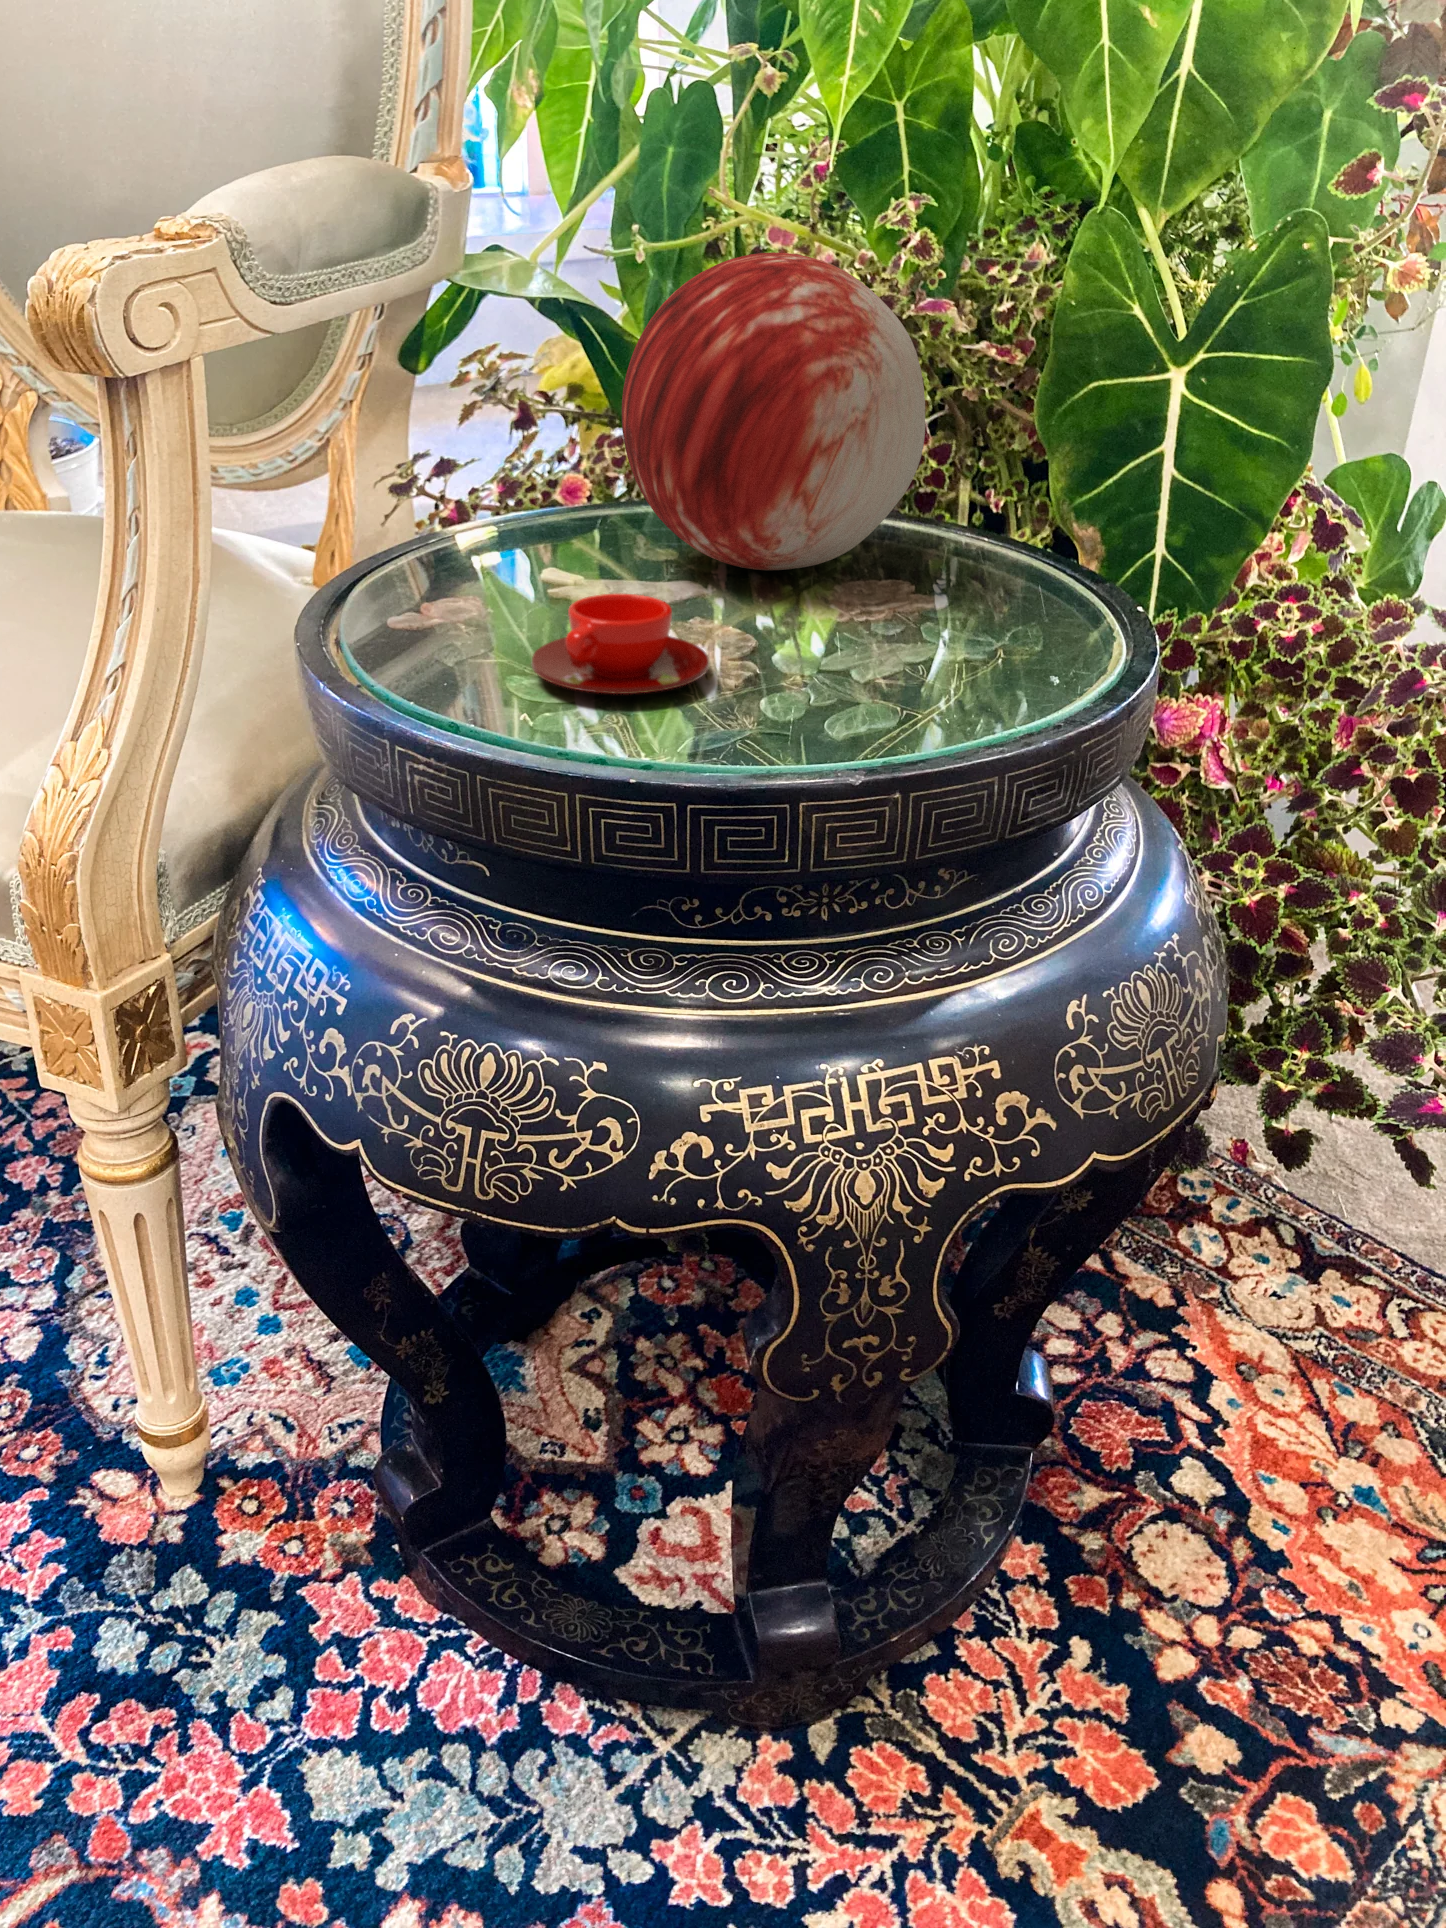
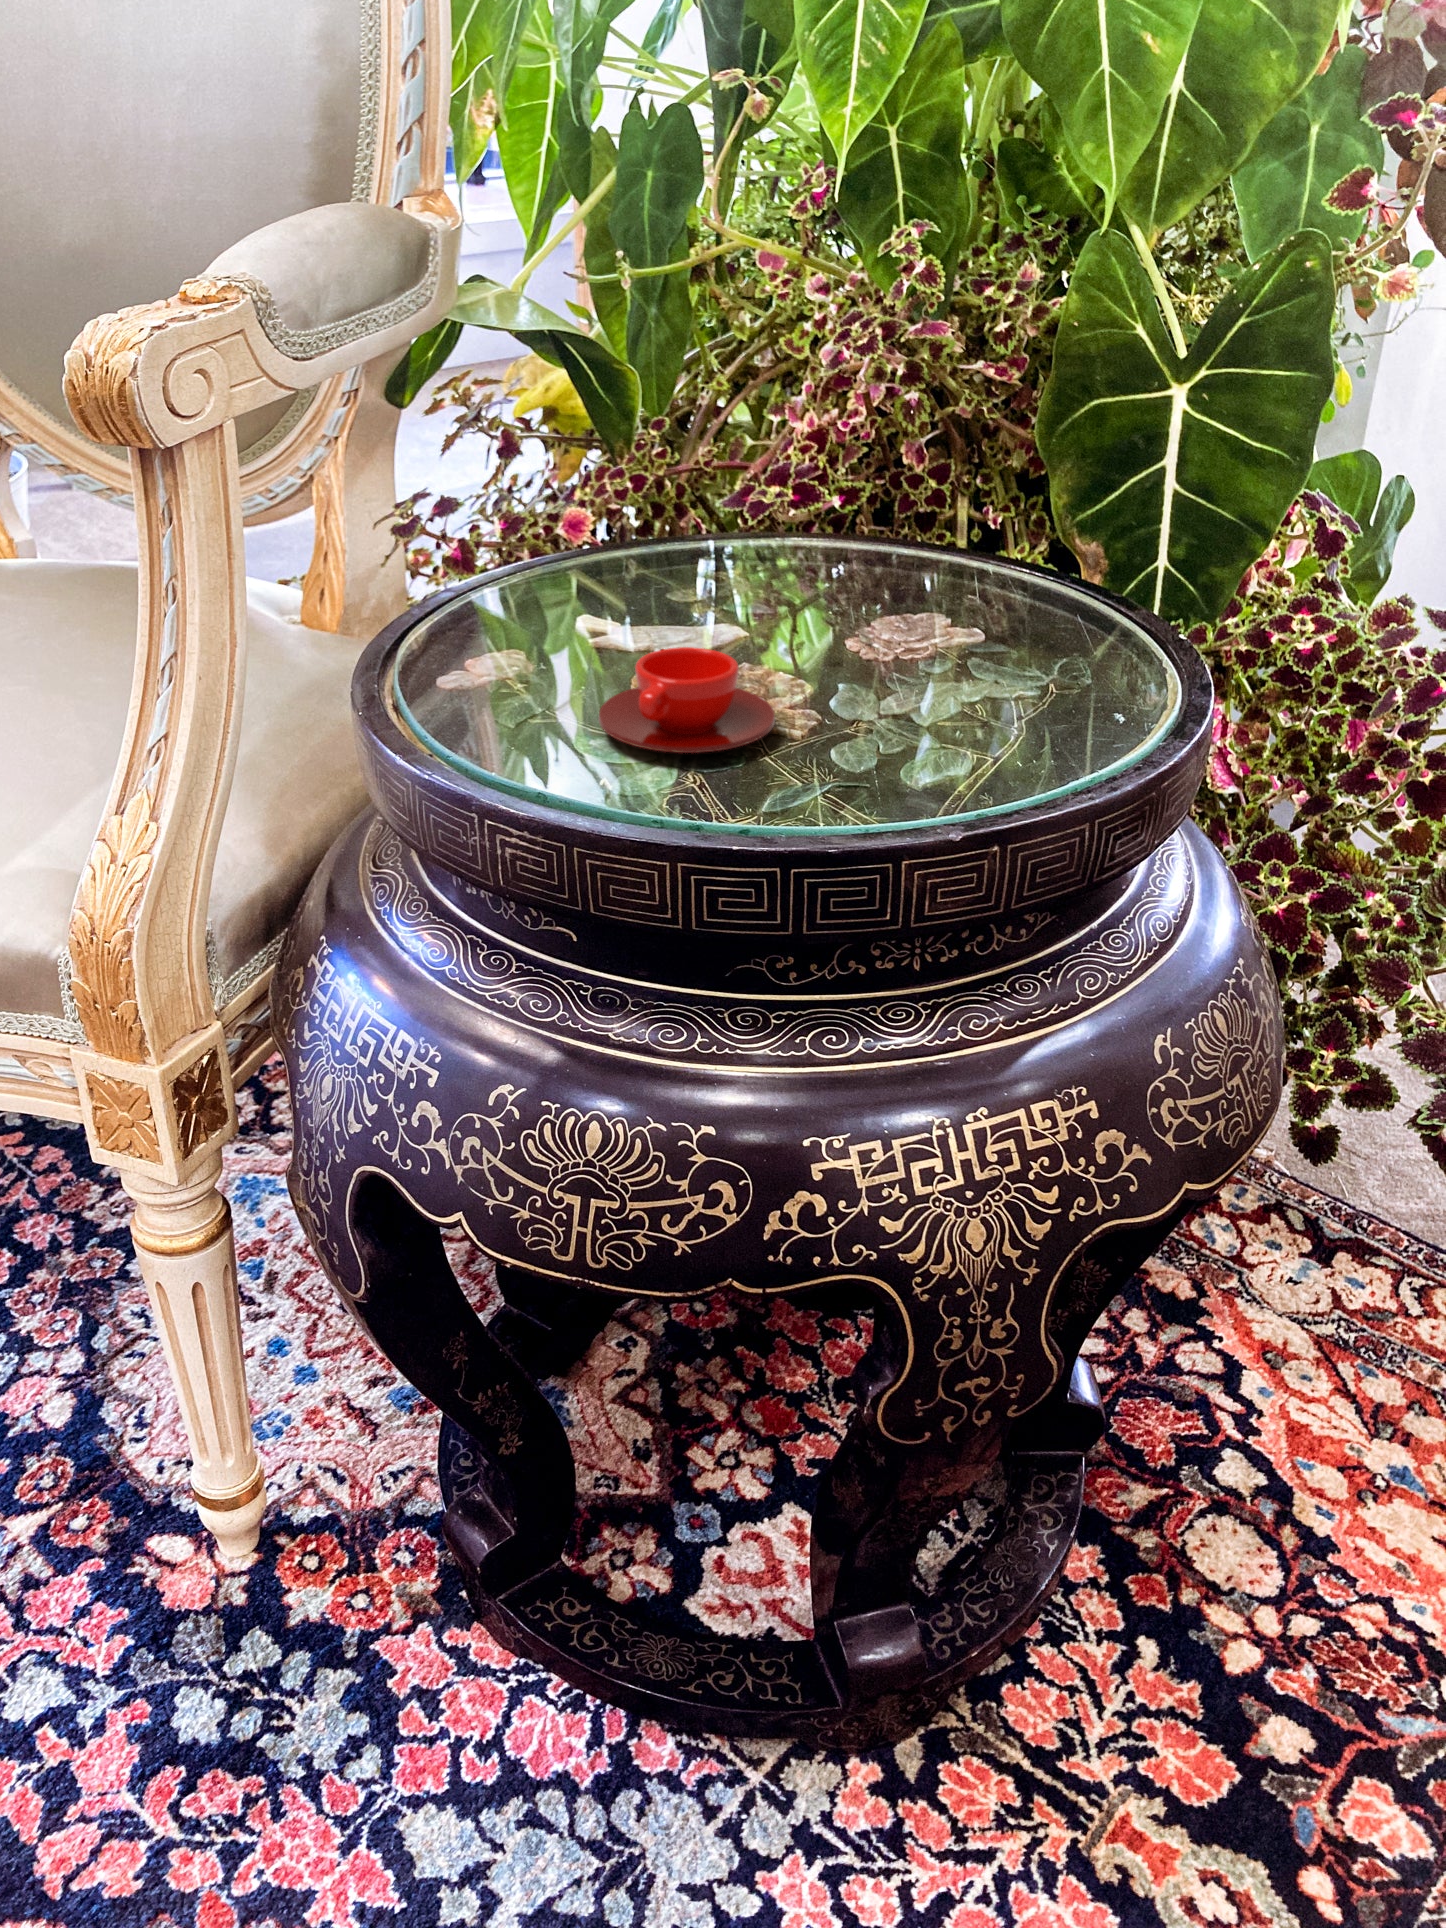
decorative orb: present [622,252,925,570] -> none [652,291,955,605]

